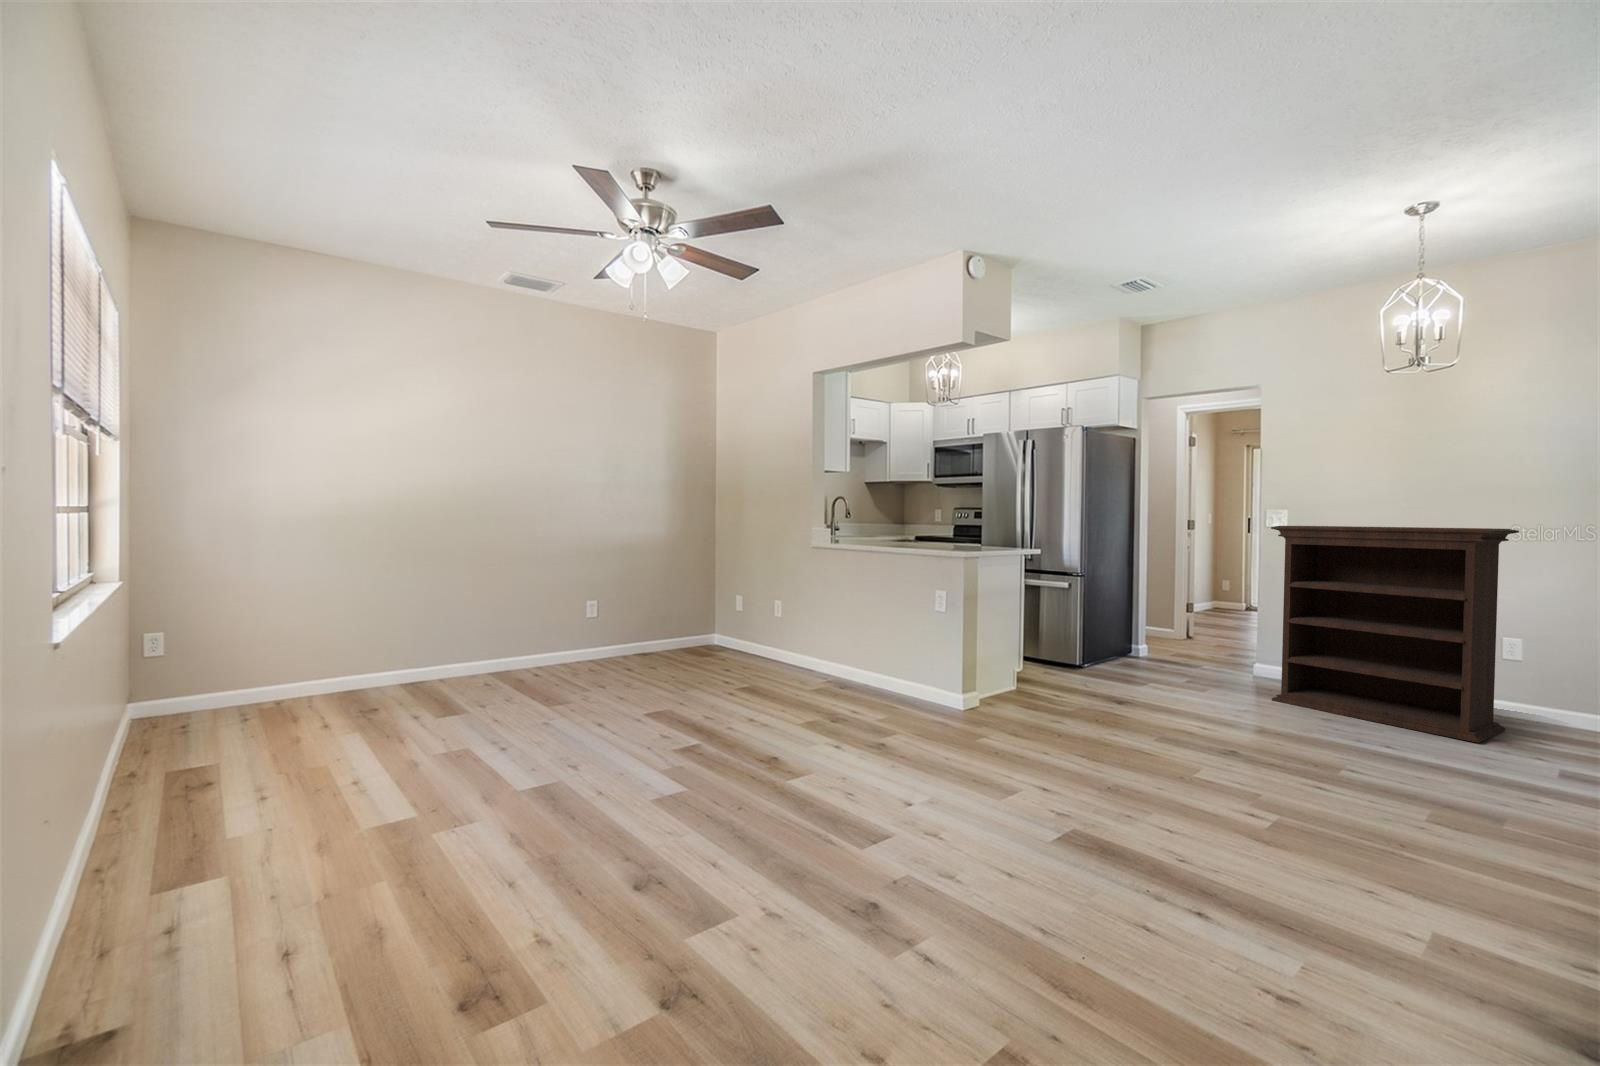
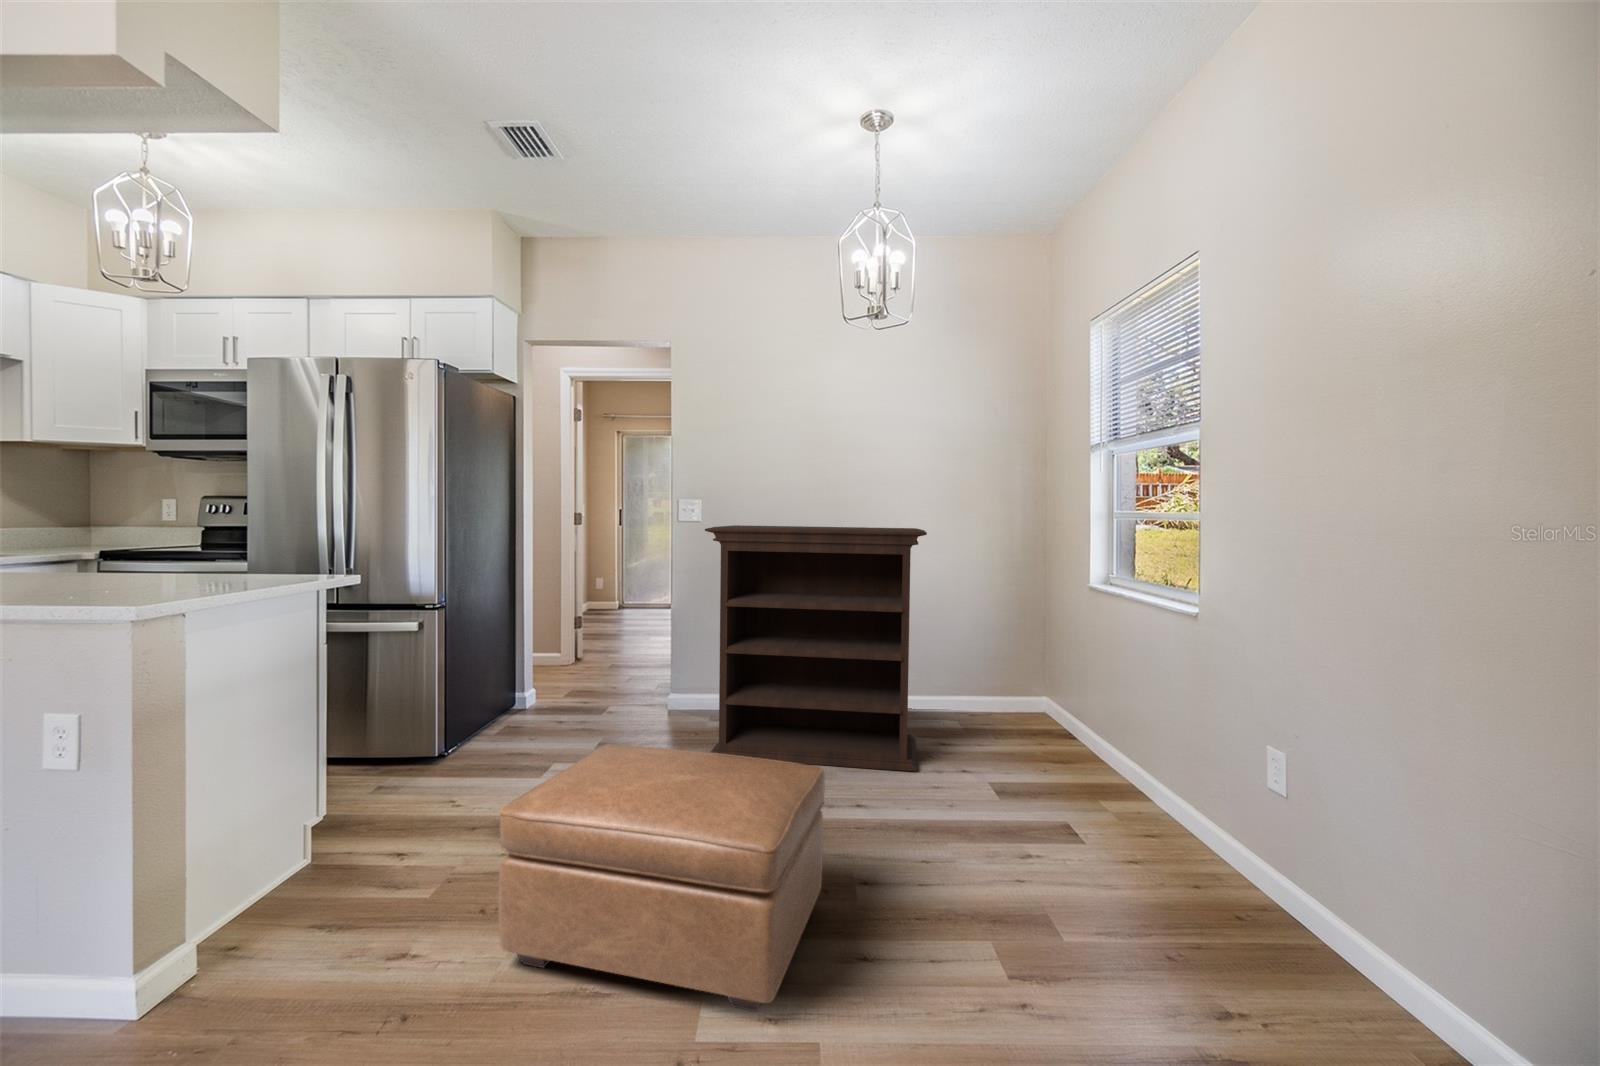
ottoman: none [1102,649,1312,777] -> present [498,744,825,1011]

